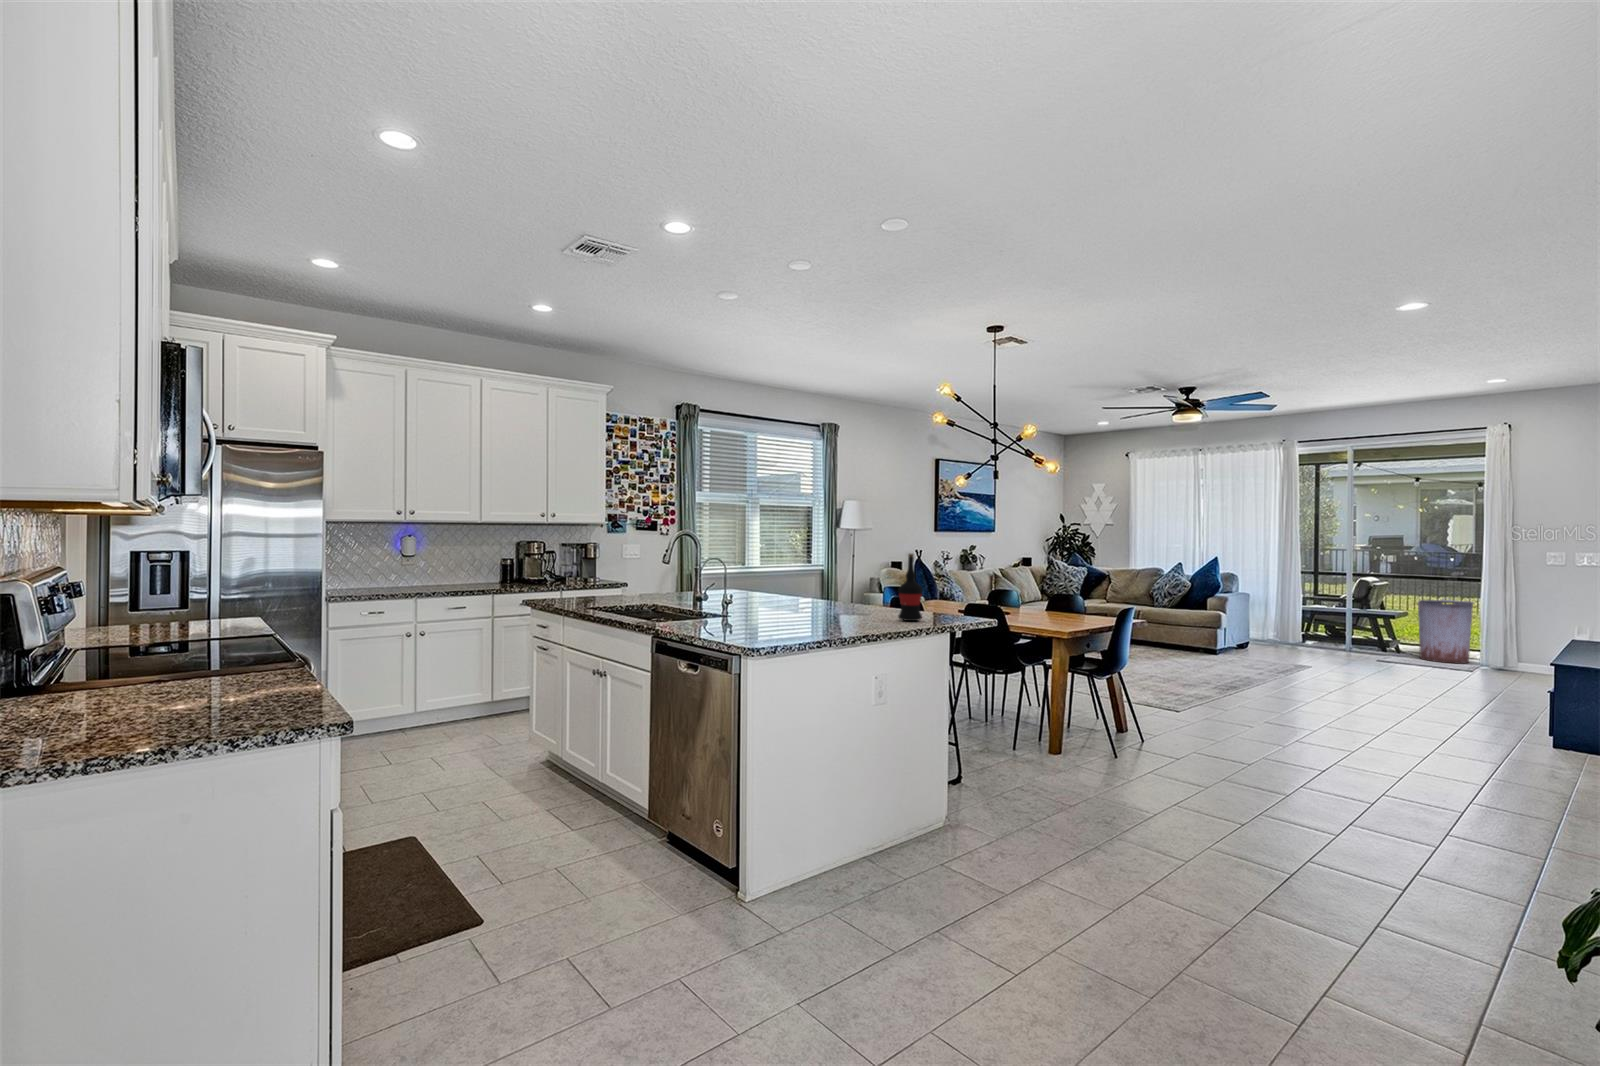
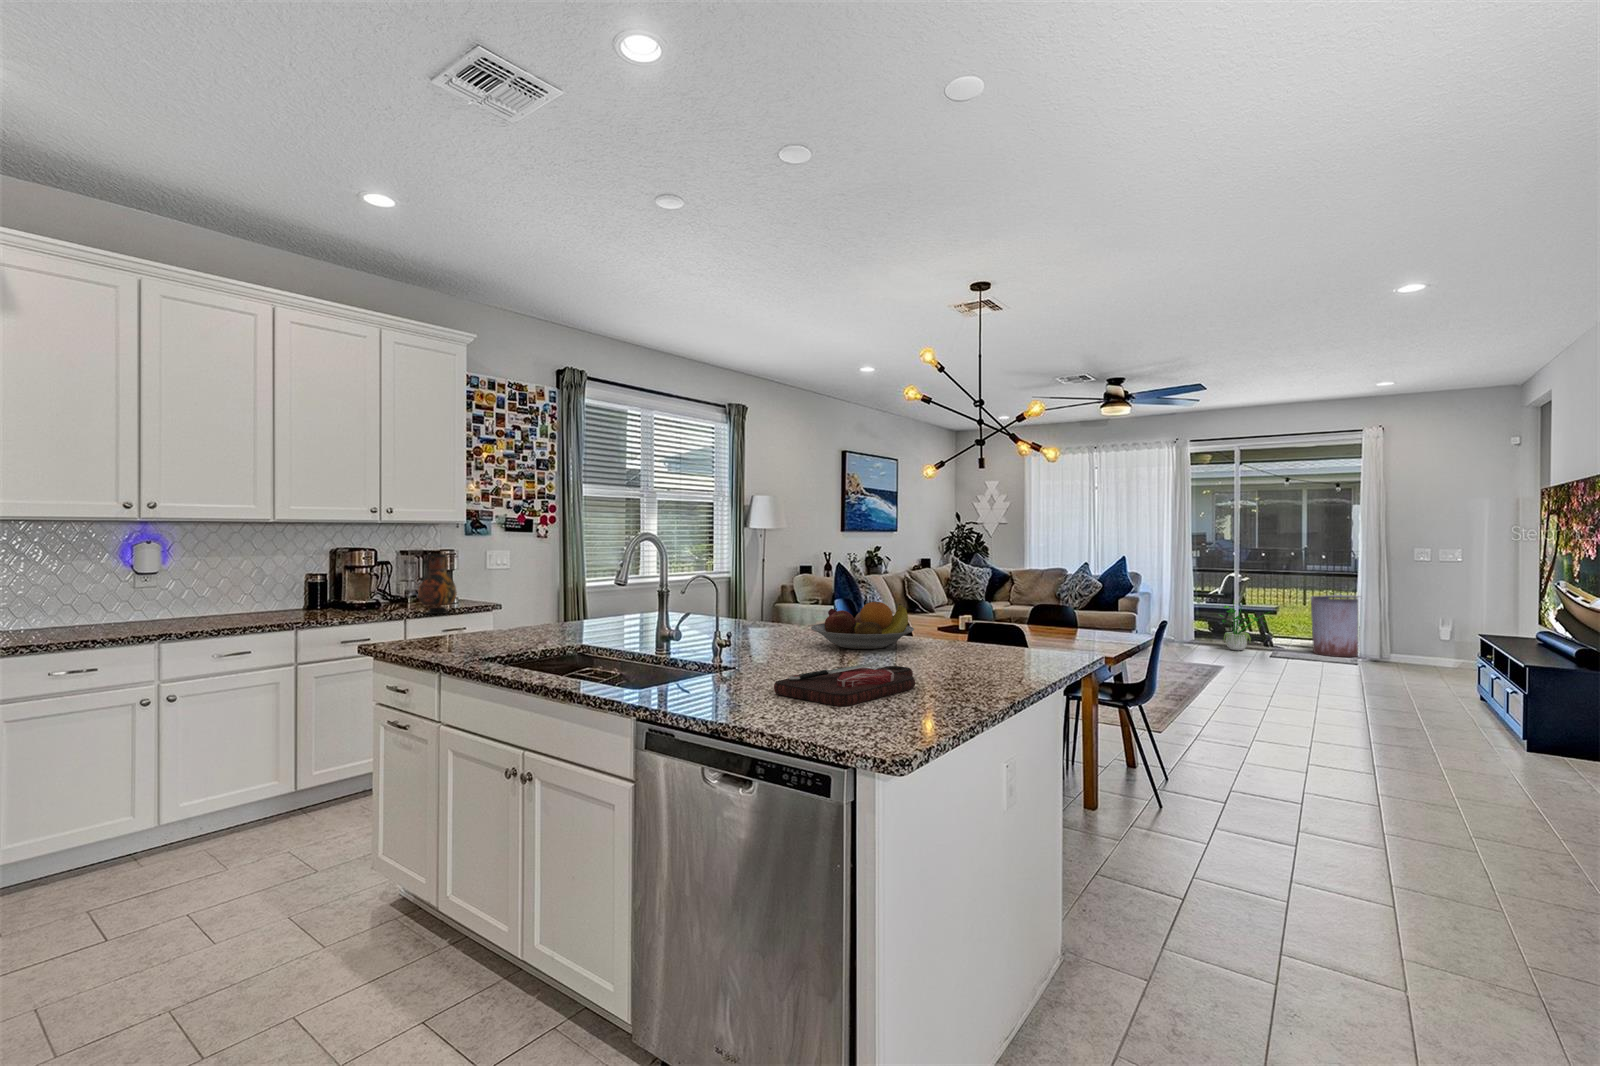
vase: none [571,546,596,588] -> present [418,554,457,614]
wine bottle: present [898,554,922,621] -> none [990,559,1026,660]
fruit bowl: none [797,582,867,614] -> present [811,602,914,649]
potted plant: none [1313,597,1379,652] -> present [1219,605,1273,650]
cutting board: none [728,614,824,634] -> present [774,663,915,706]

